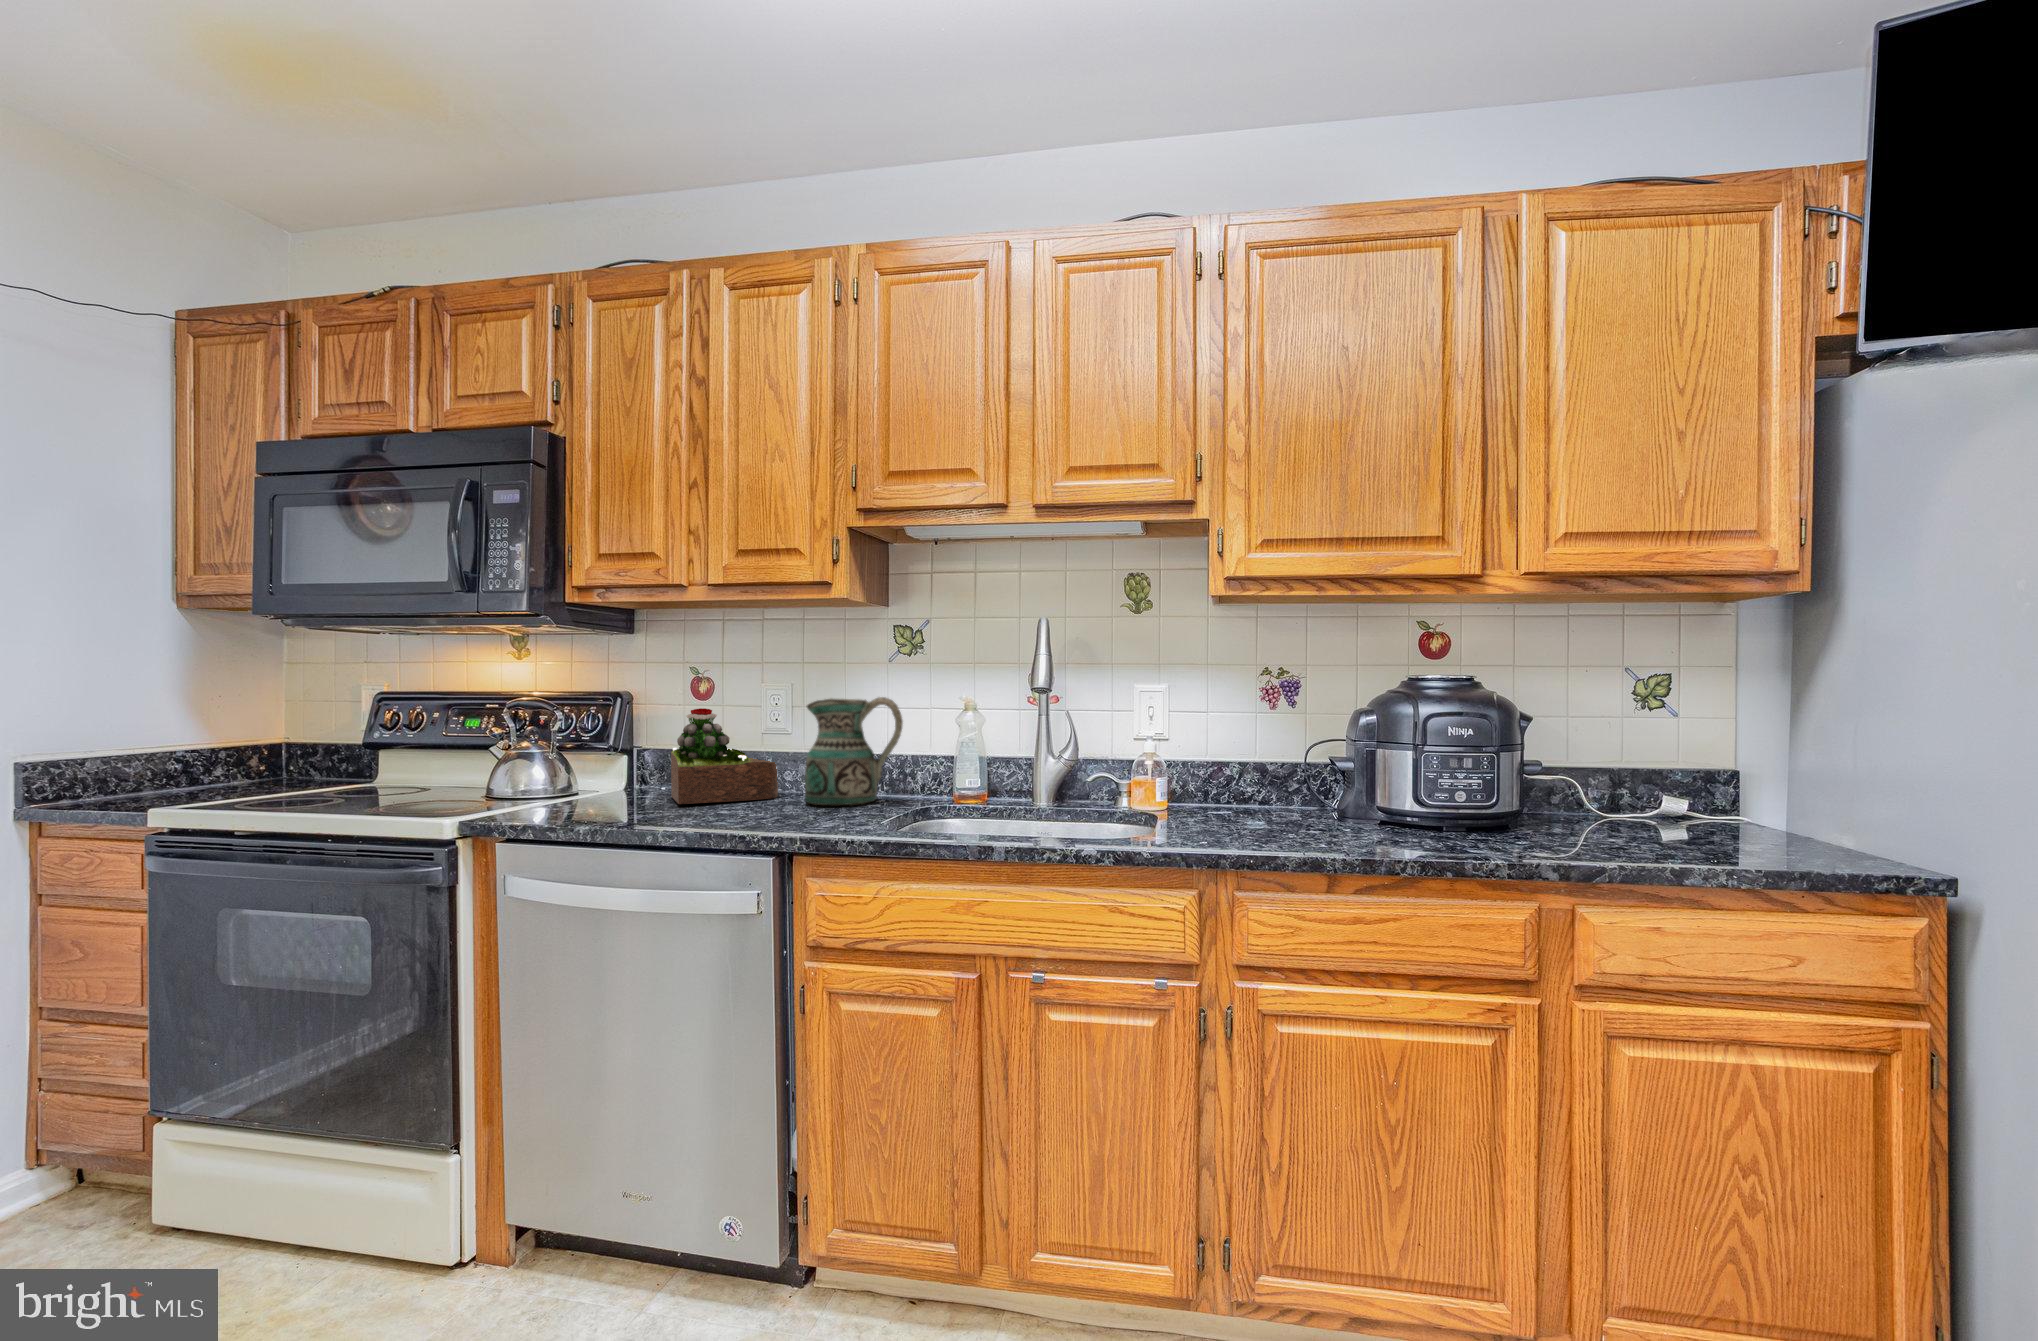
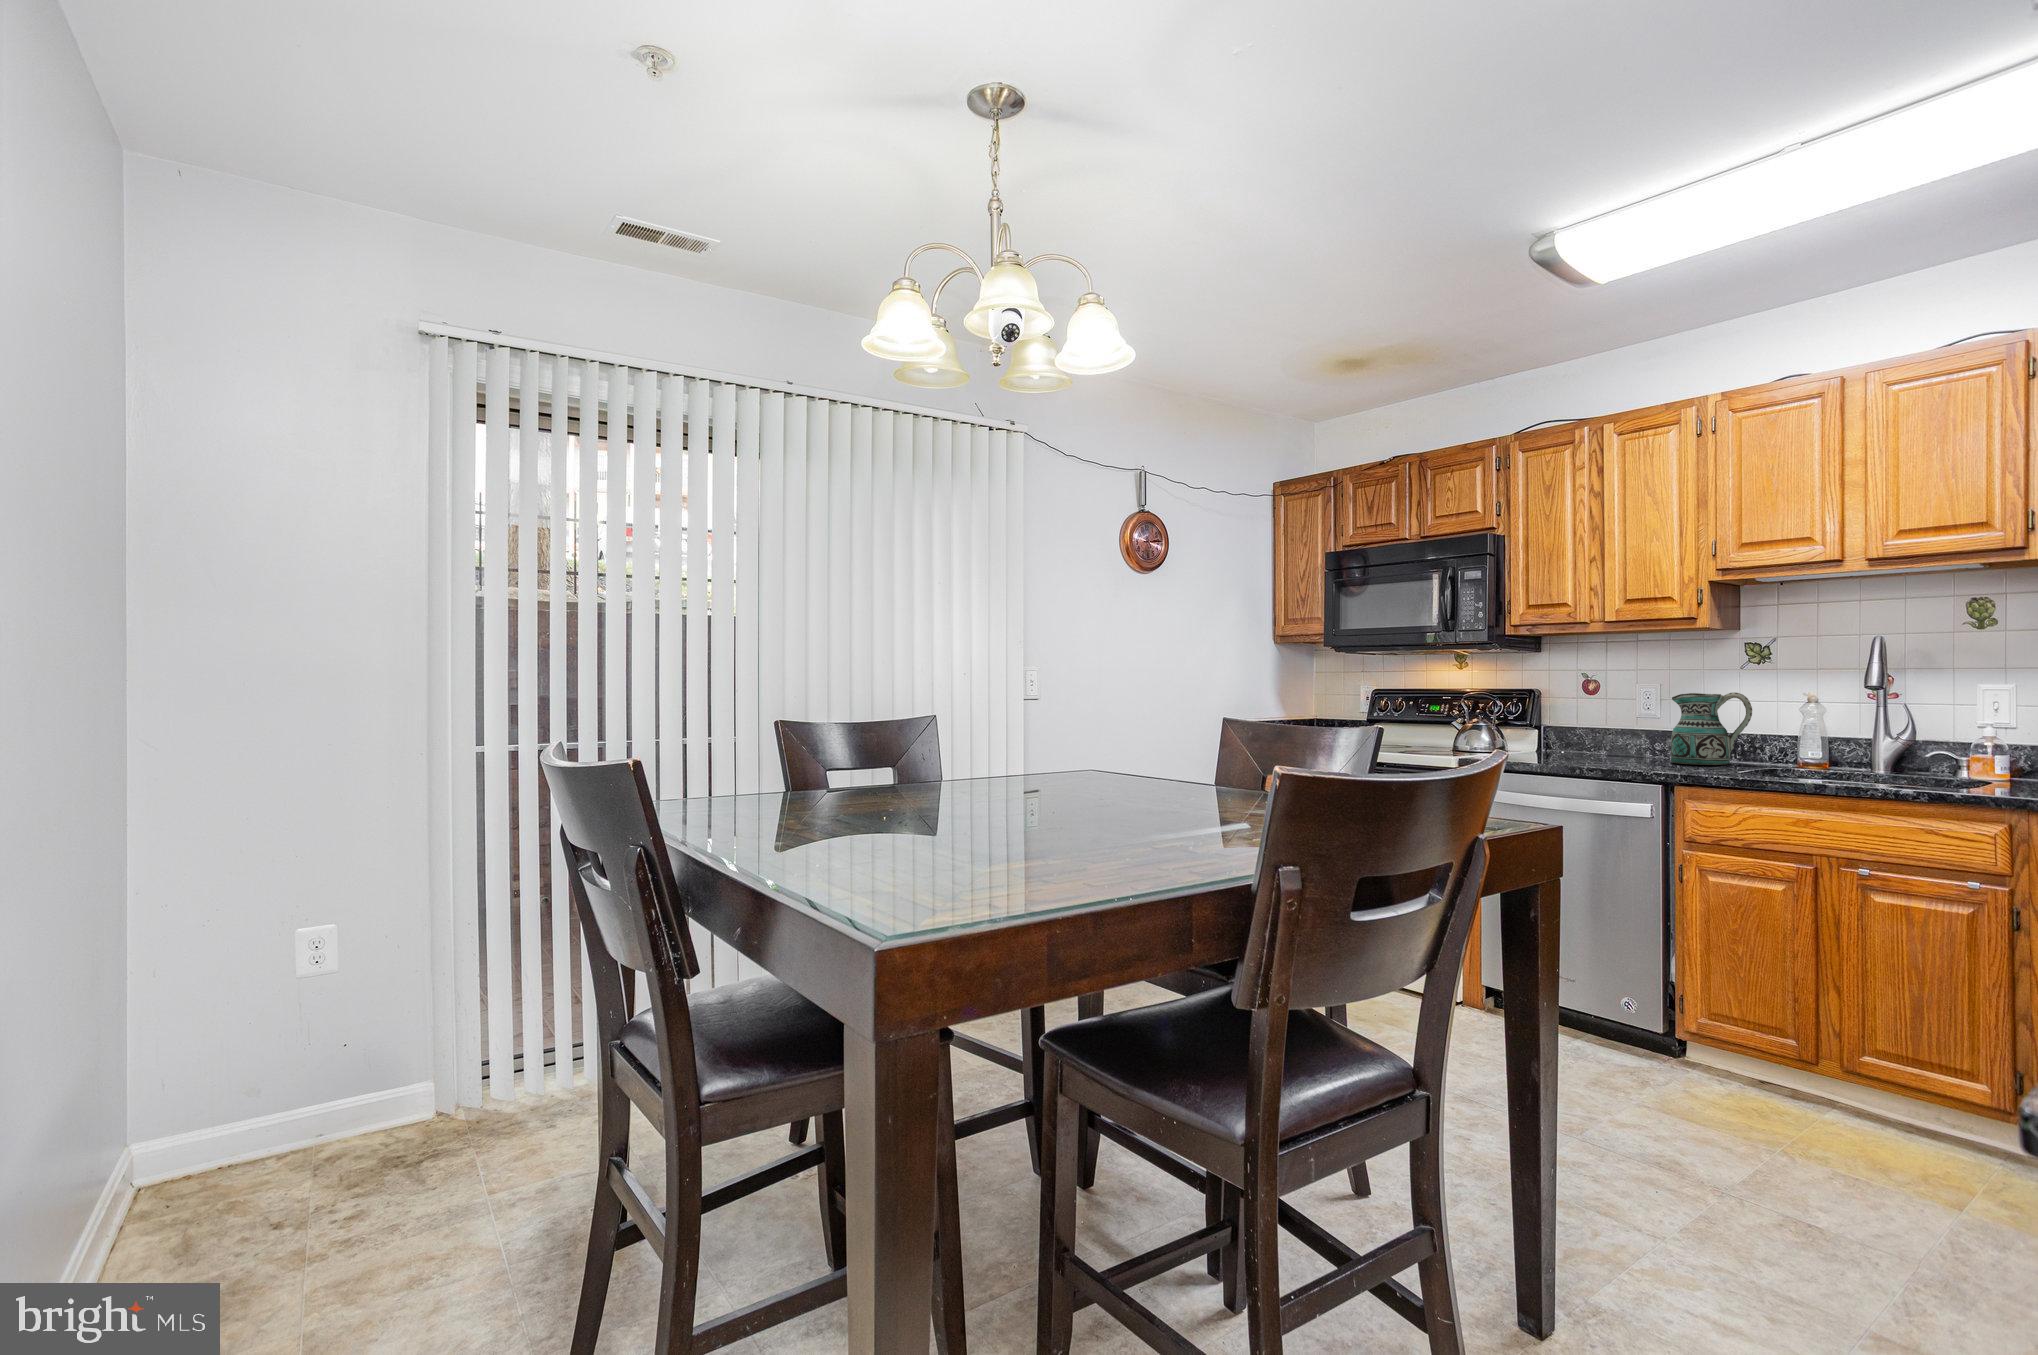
succulent plant: present [671,708,778,804] -> none [1566,699,1647,760]

